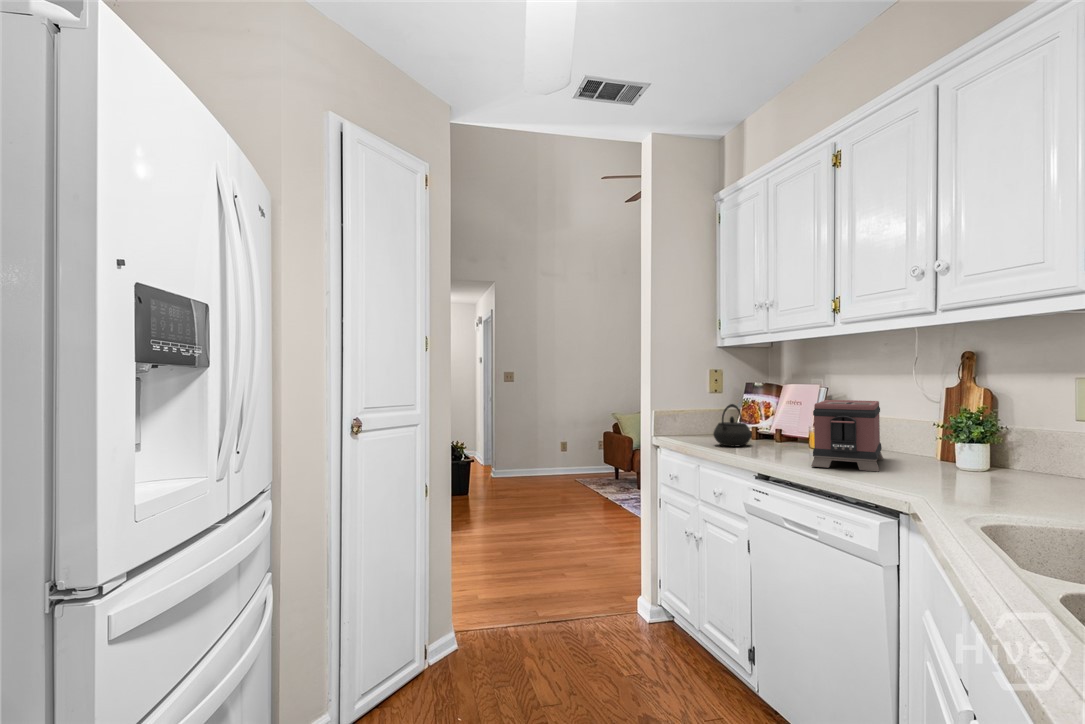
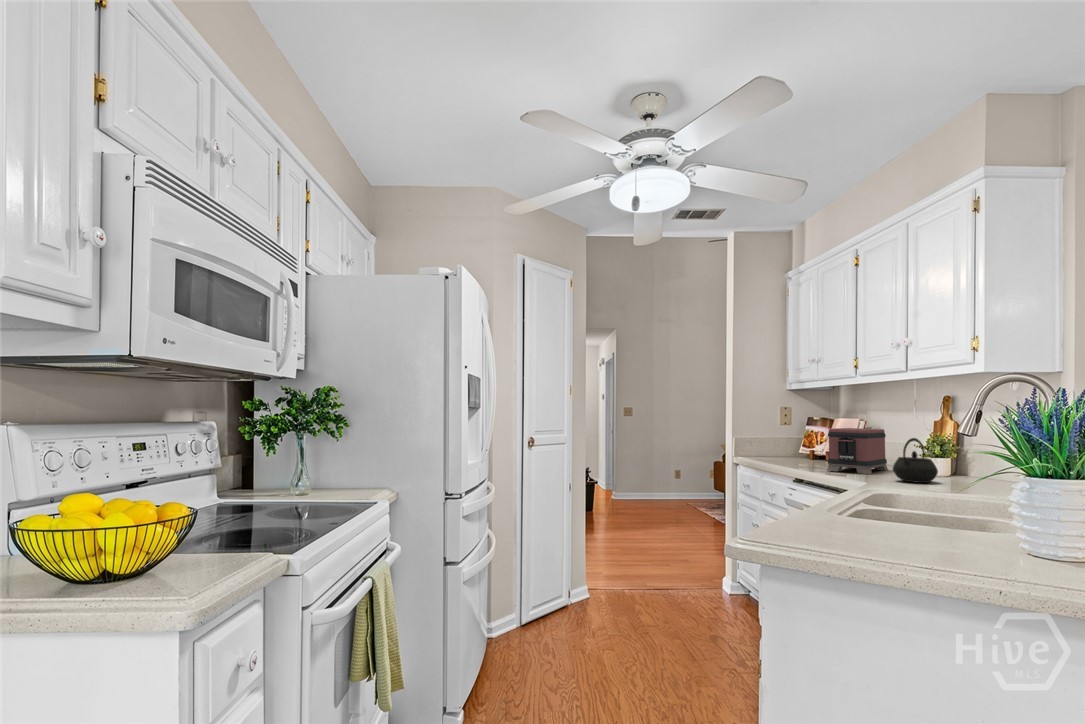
kettle: present [713,404,751,446] -> present [893,438,938,483]

